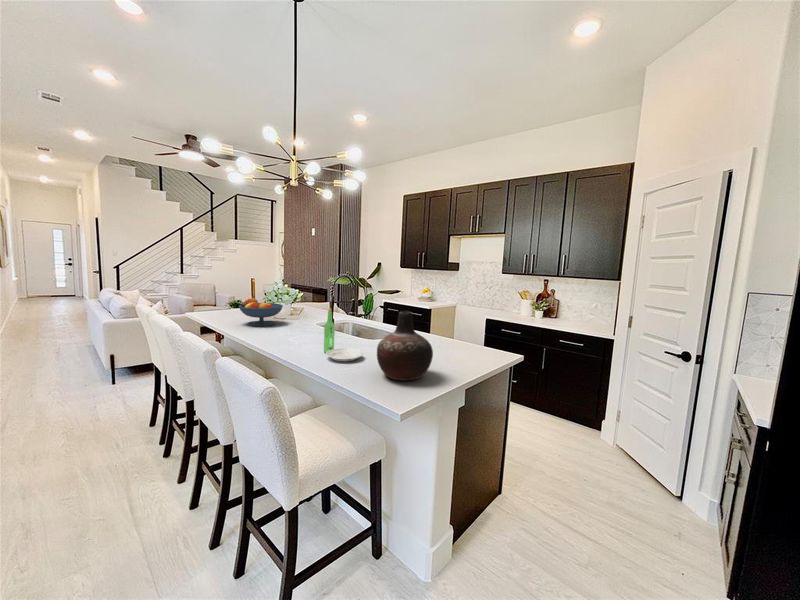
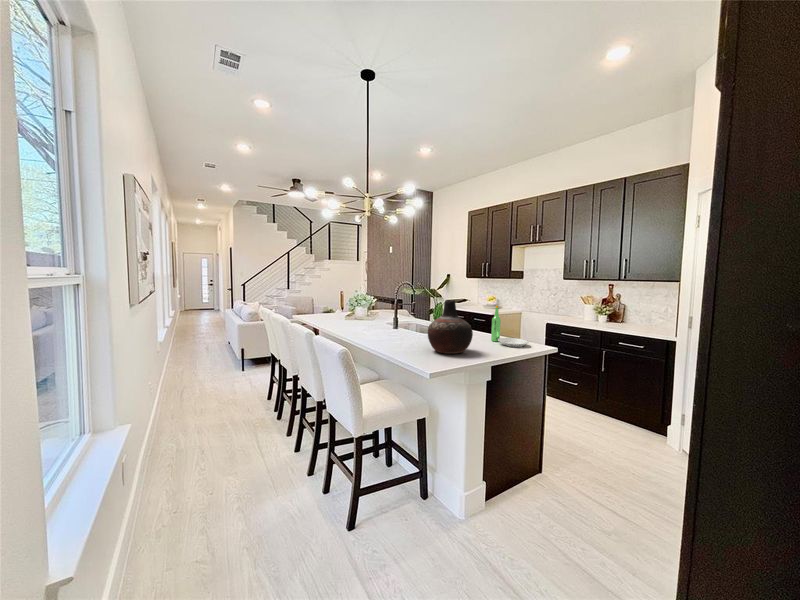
fruit bowl: present [239,298,283,326] -> none [330,300,363,322]
plate: present [324,309,363,361] -> present [491,306,529,347]

